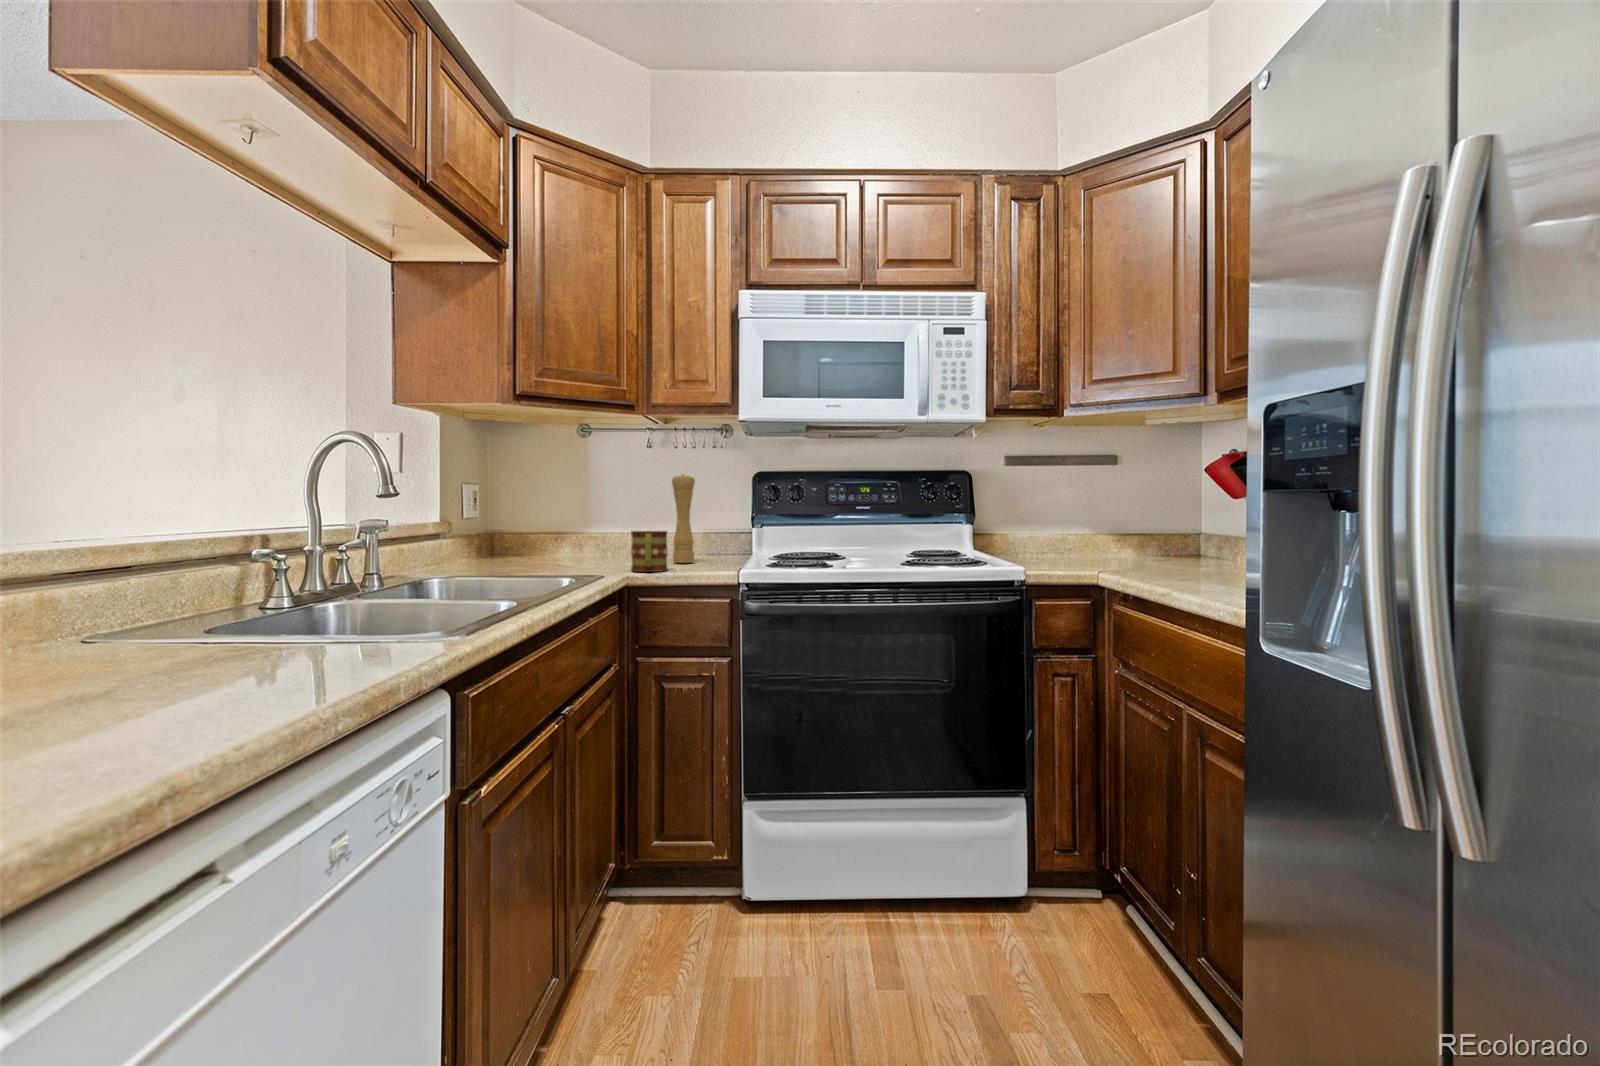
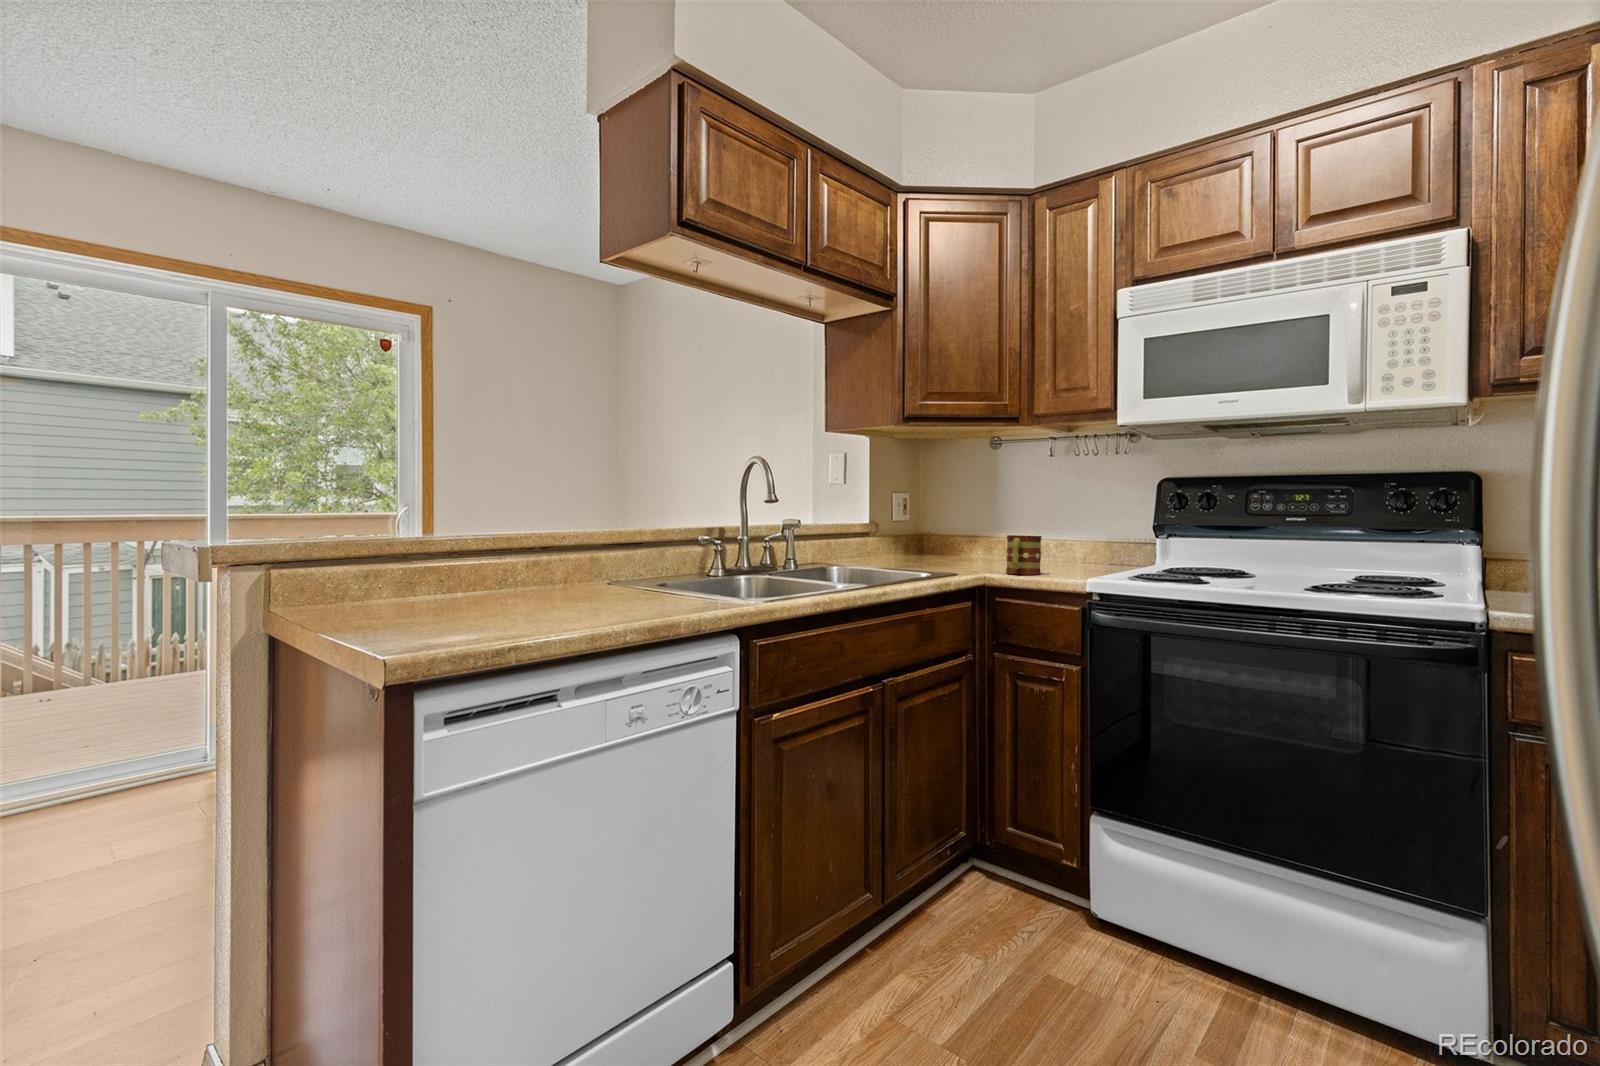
pepper mill: present [672,475,695,563] -> none [1063,481,1088,570]

